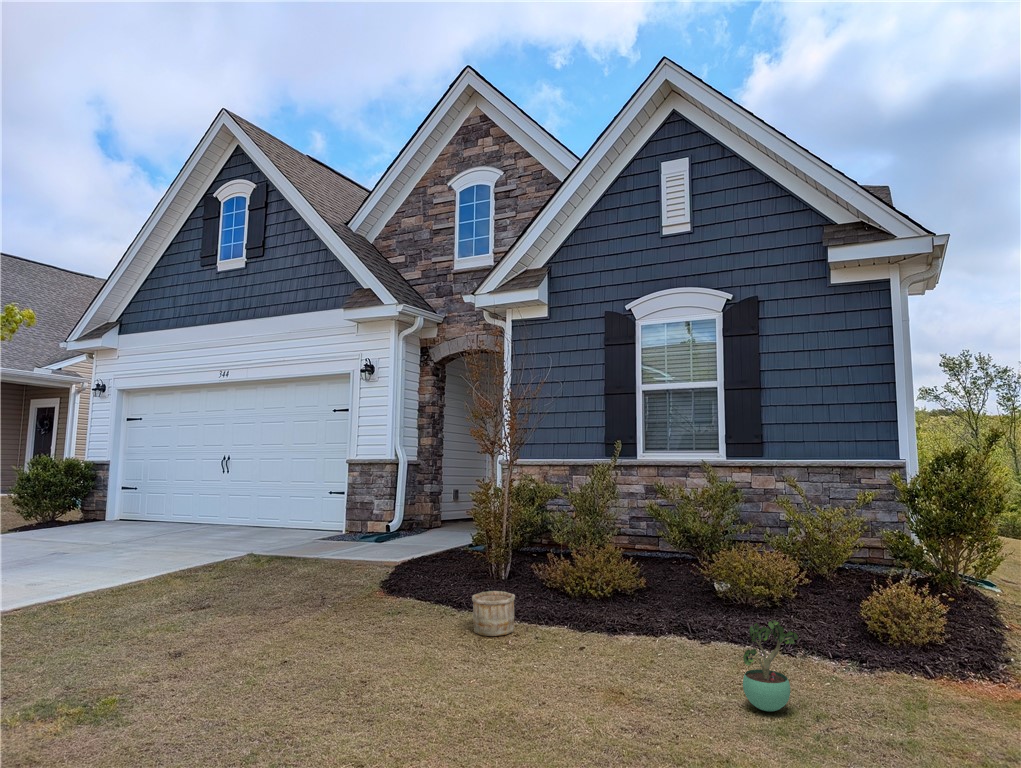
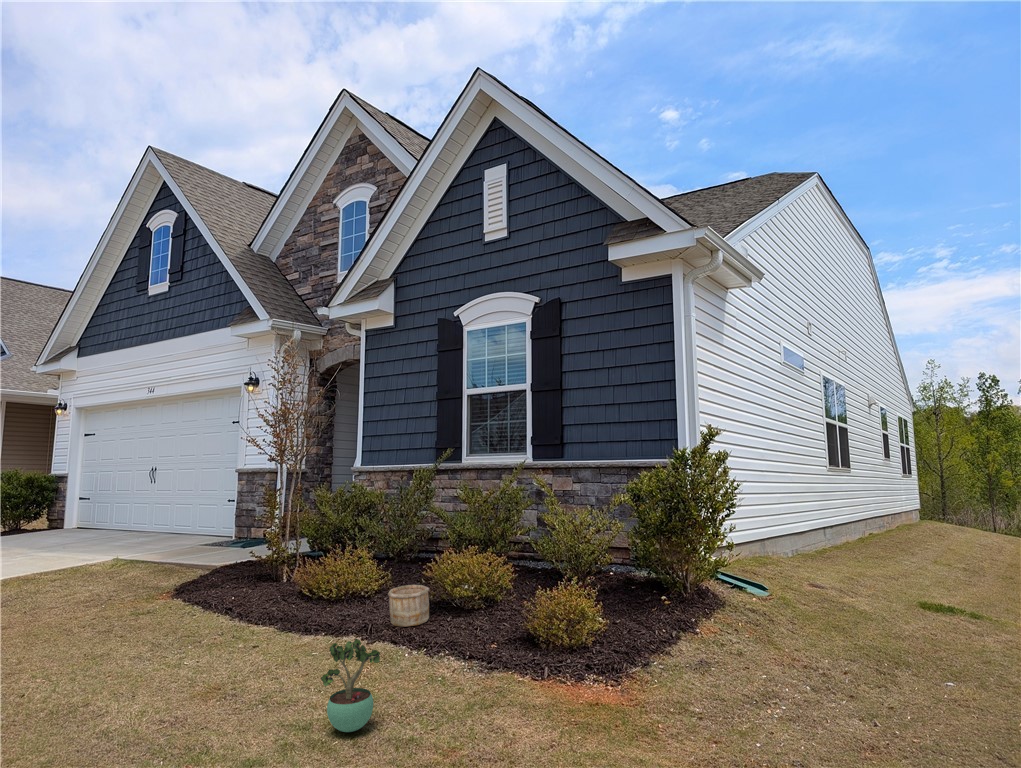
wooden bucket: present [472,591,515,636] -> present [388,585,429,627]

